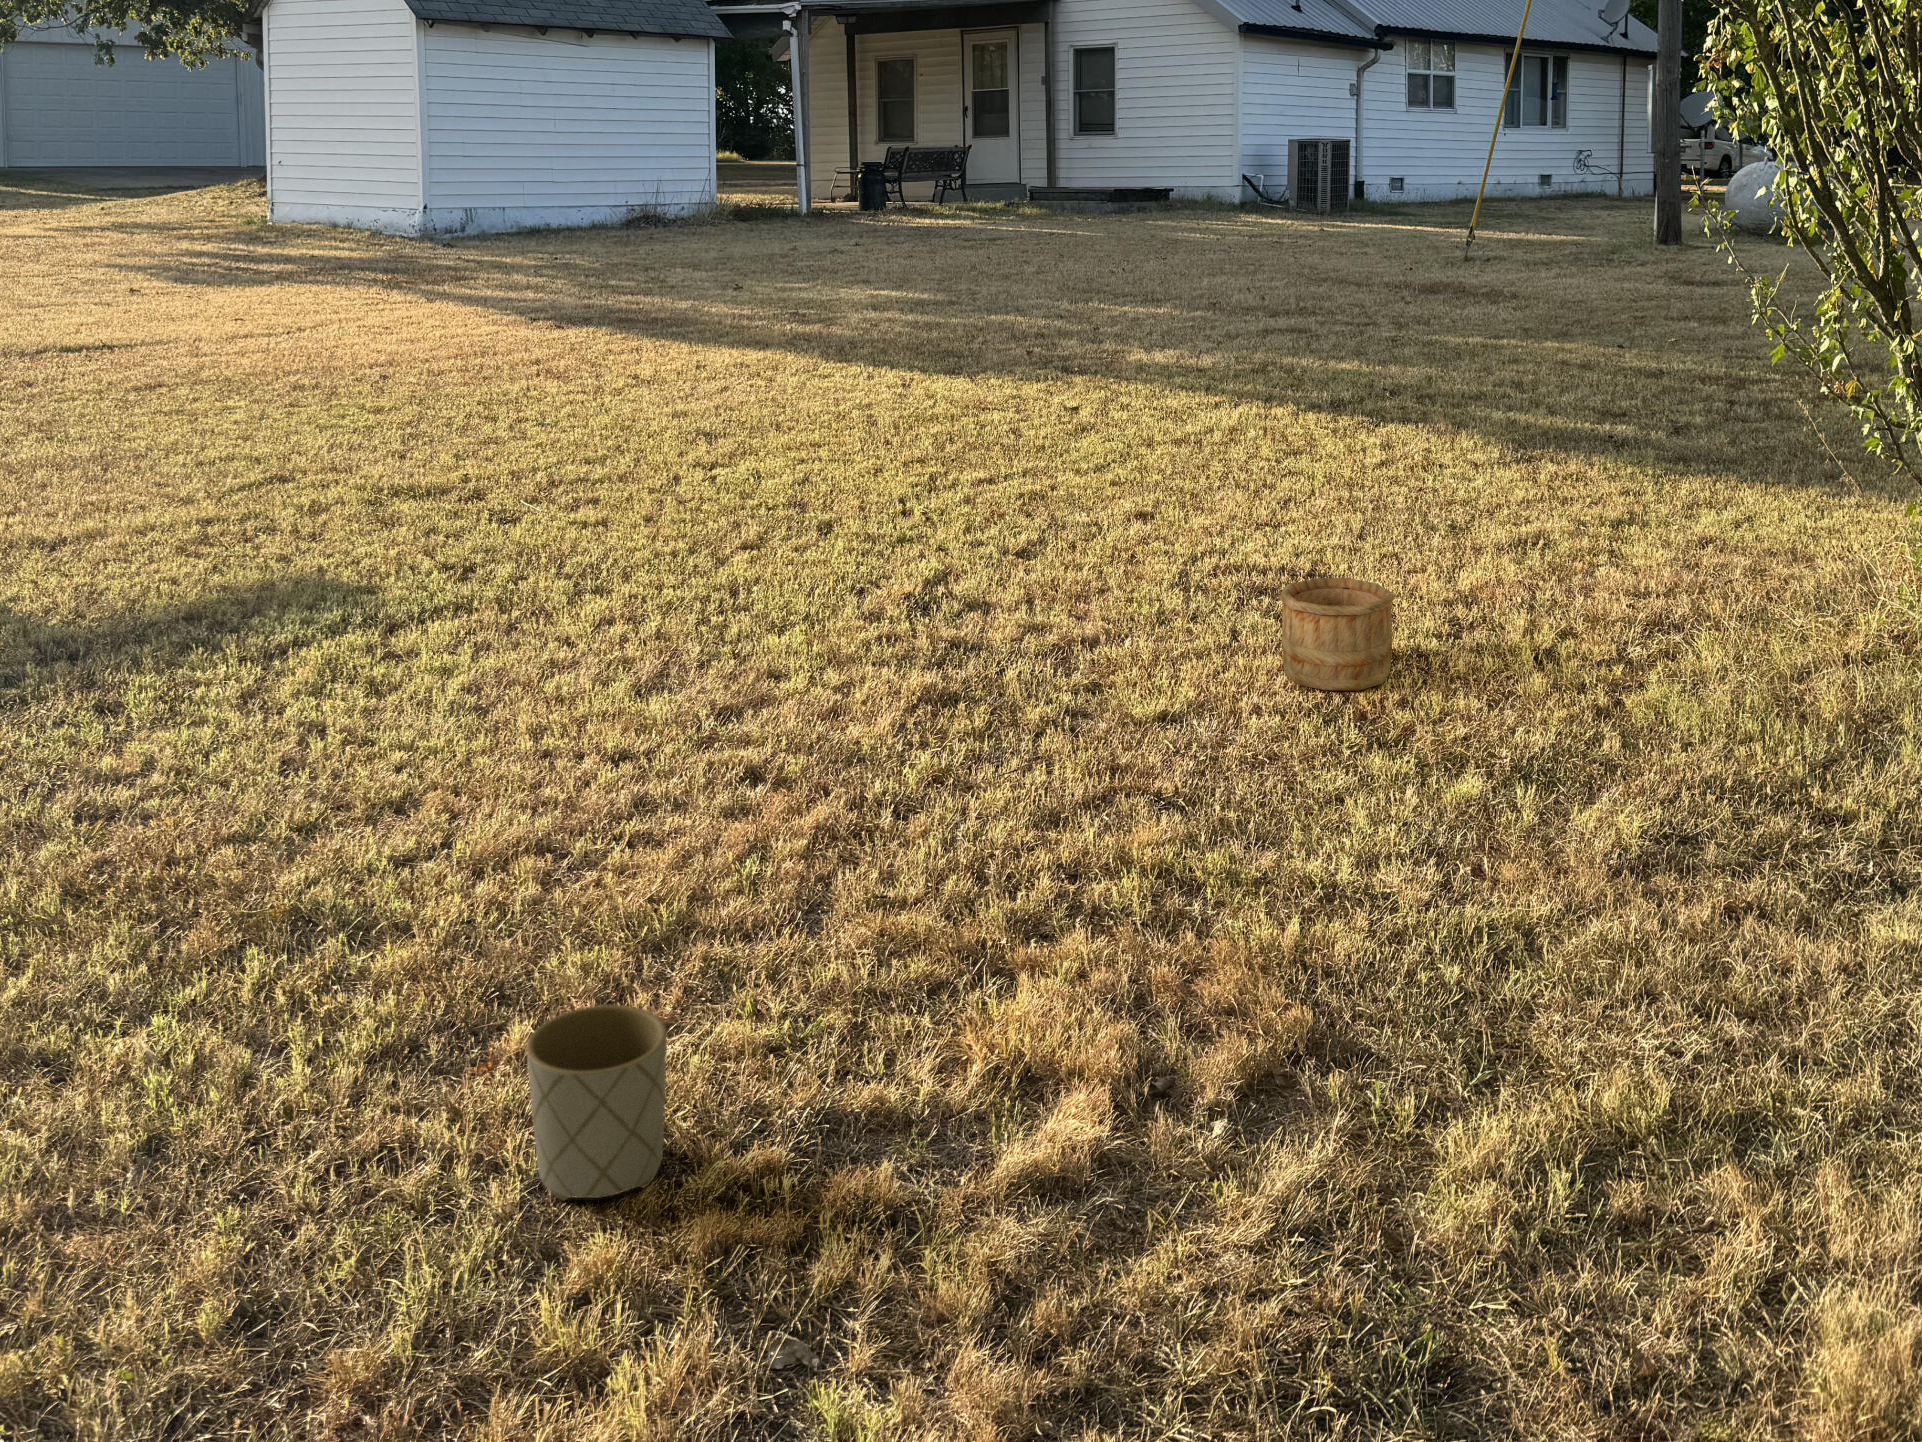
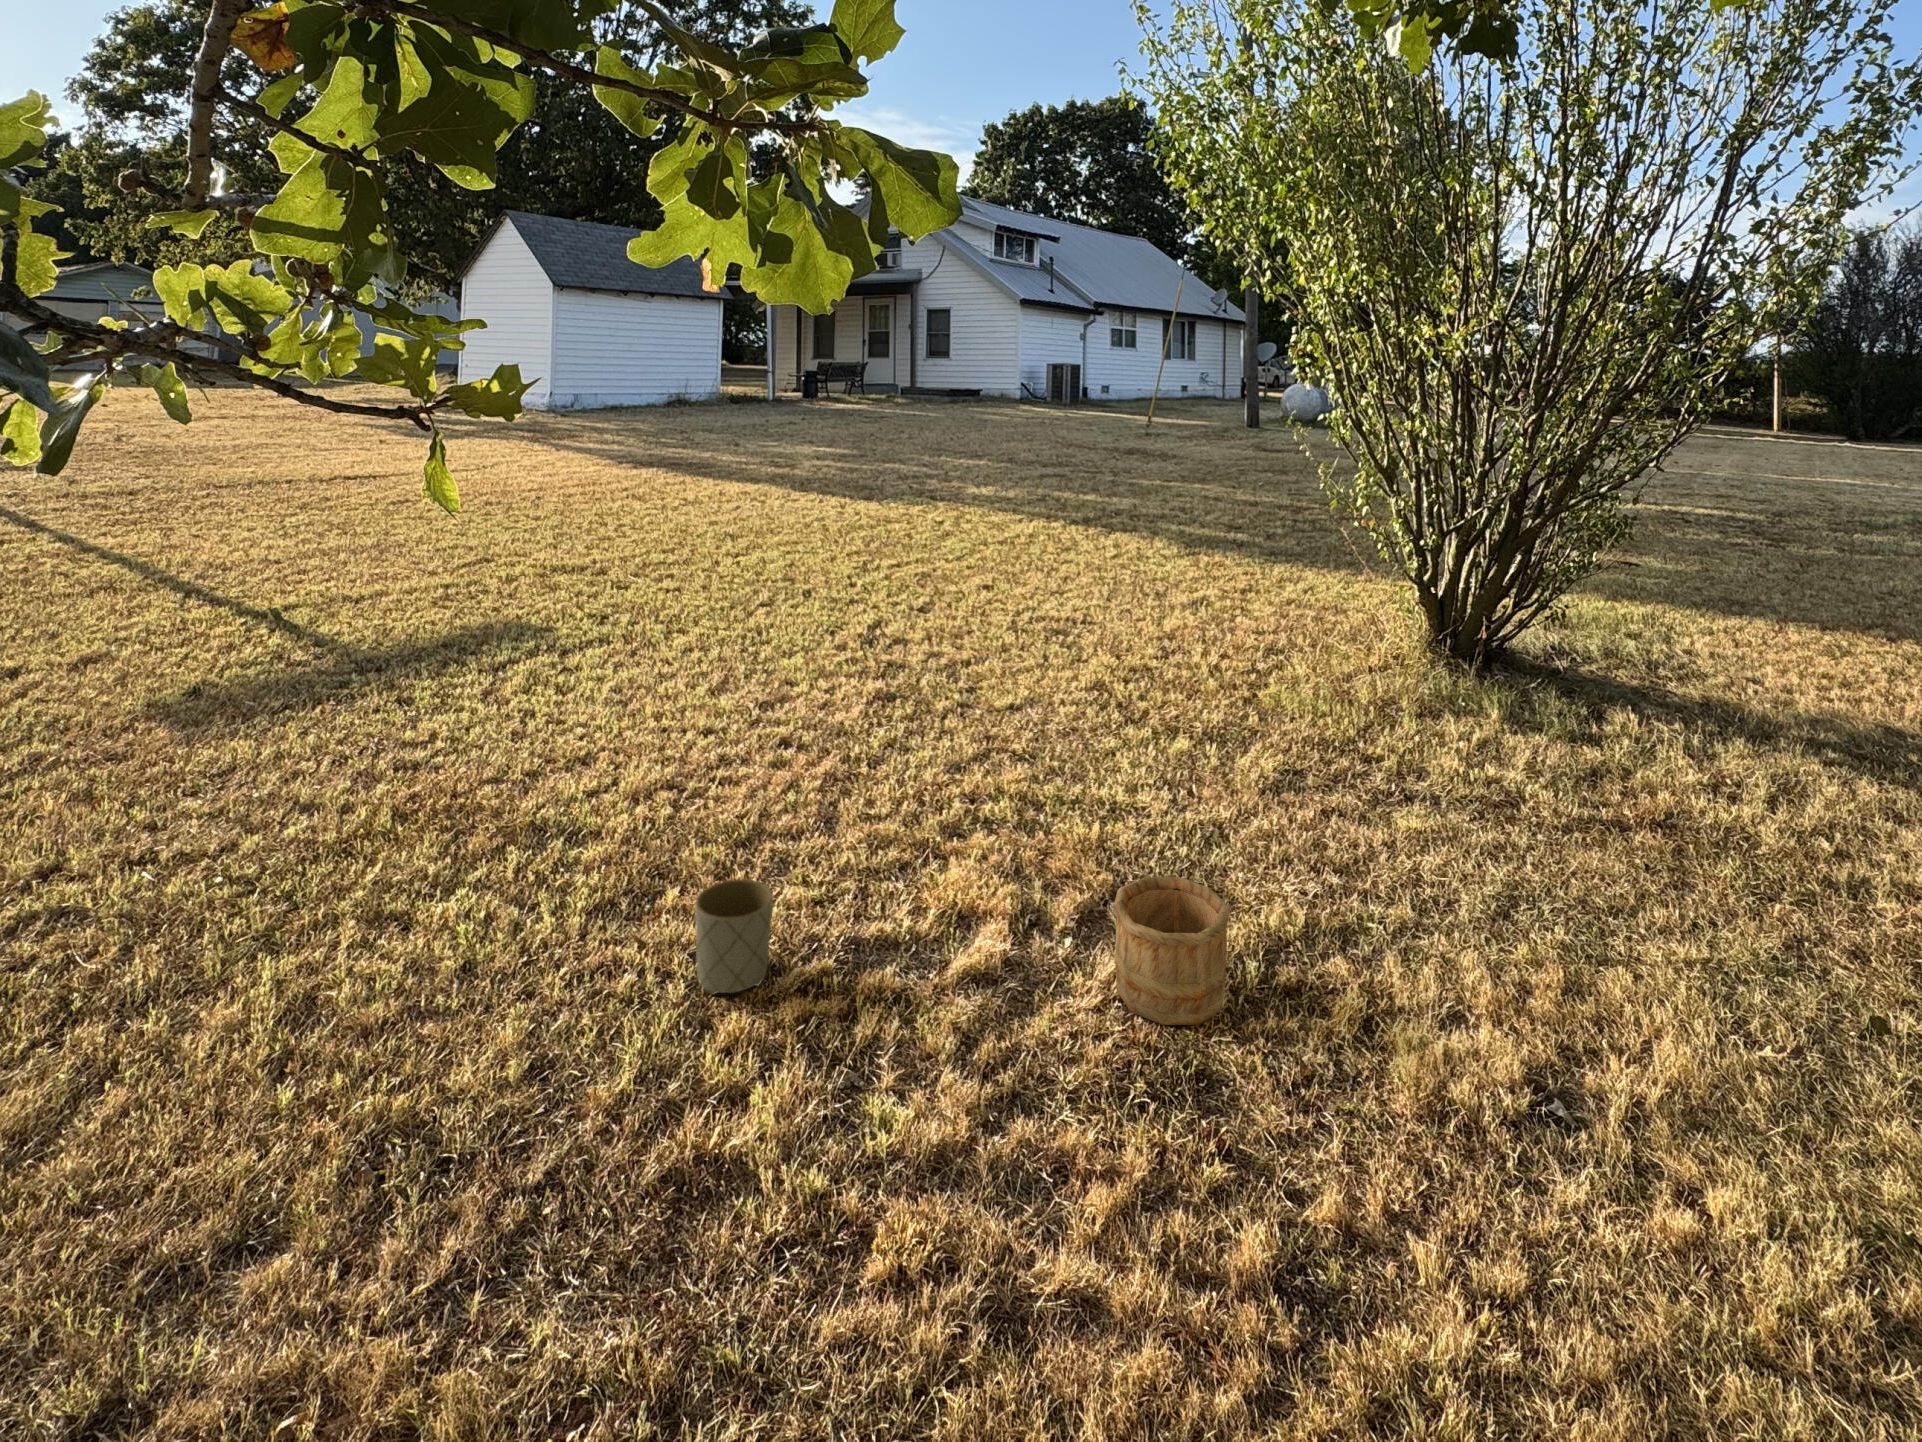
wooden bucket: present [1279,578,1395,690] -> present [1112,877,1230,1025]

